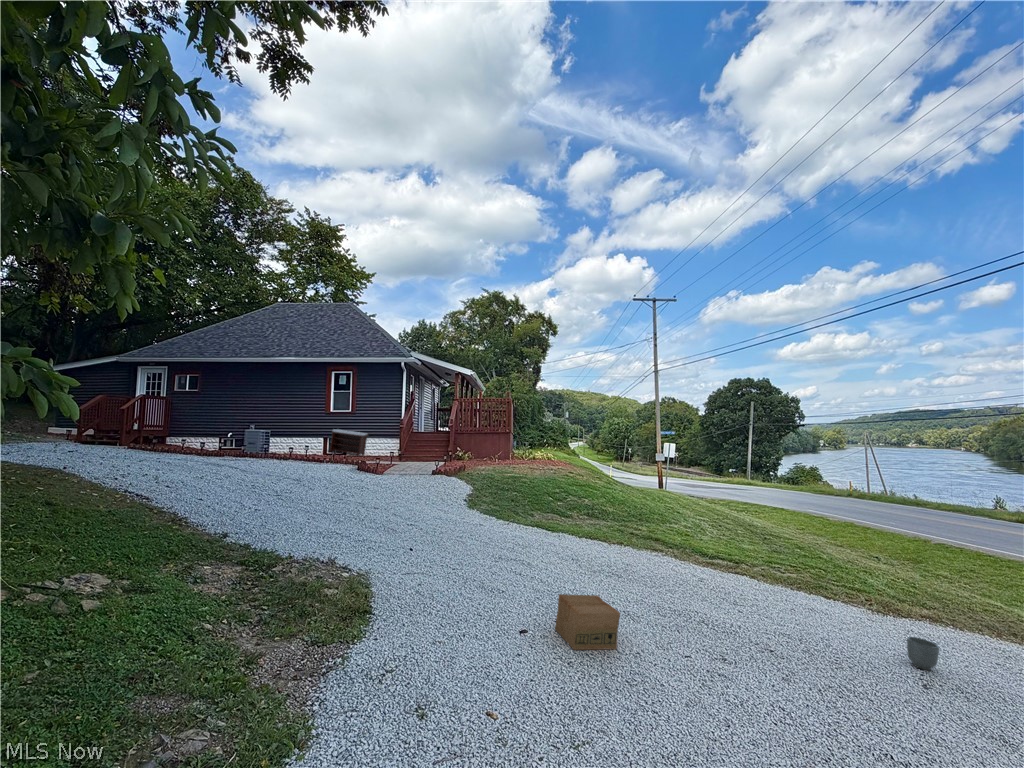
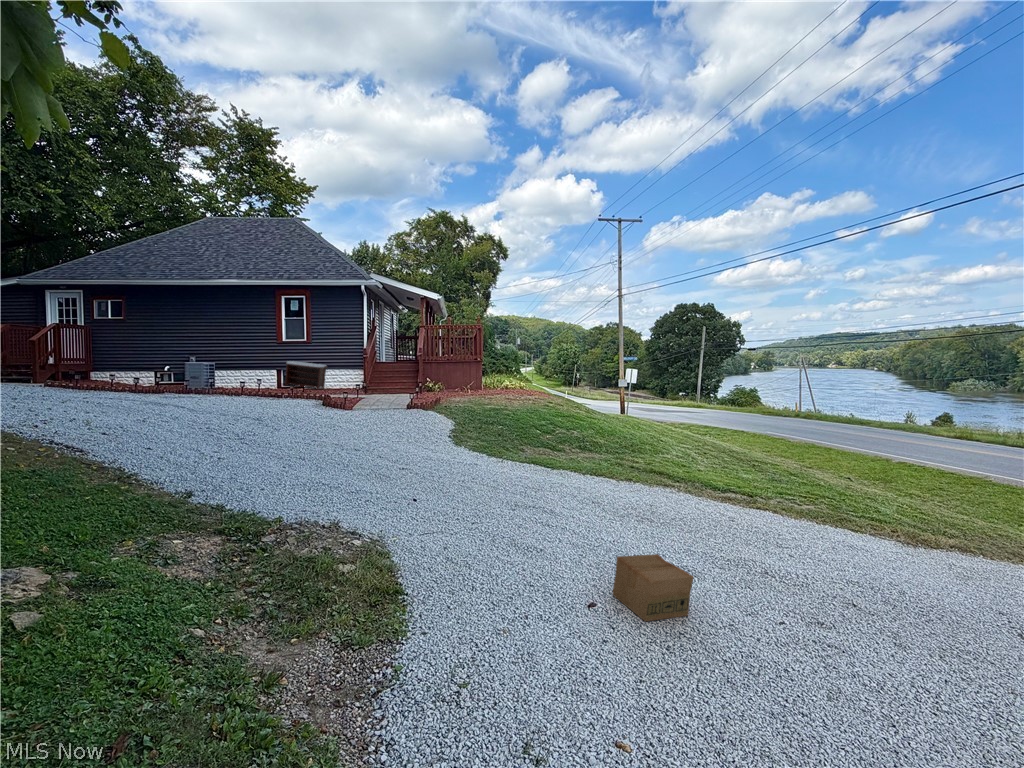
planter: present [907,637,939,670] -> none [966,577,1003,611]

